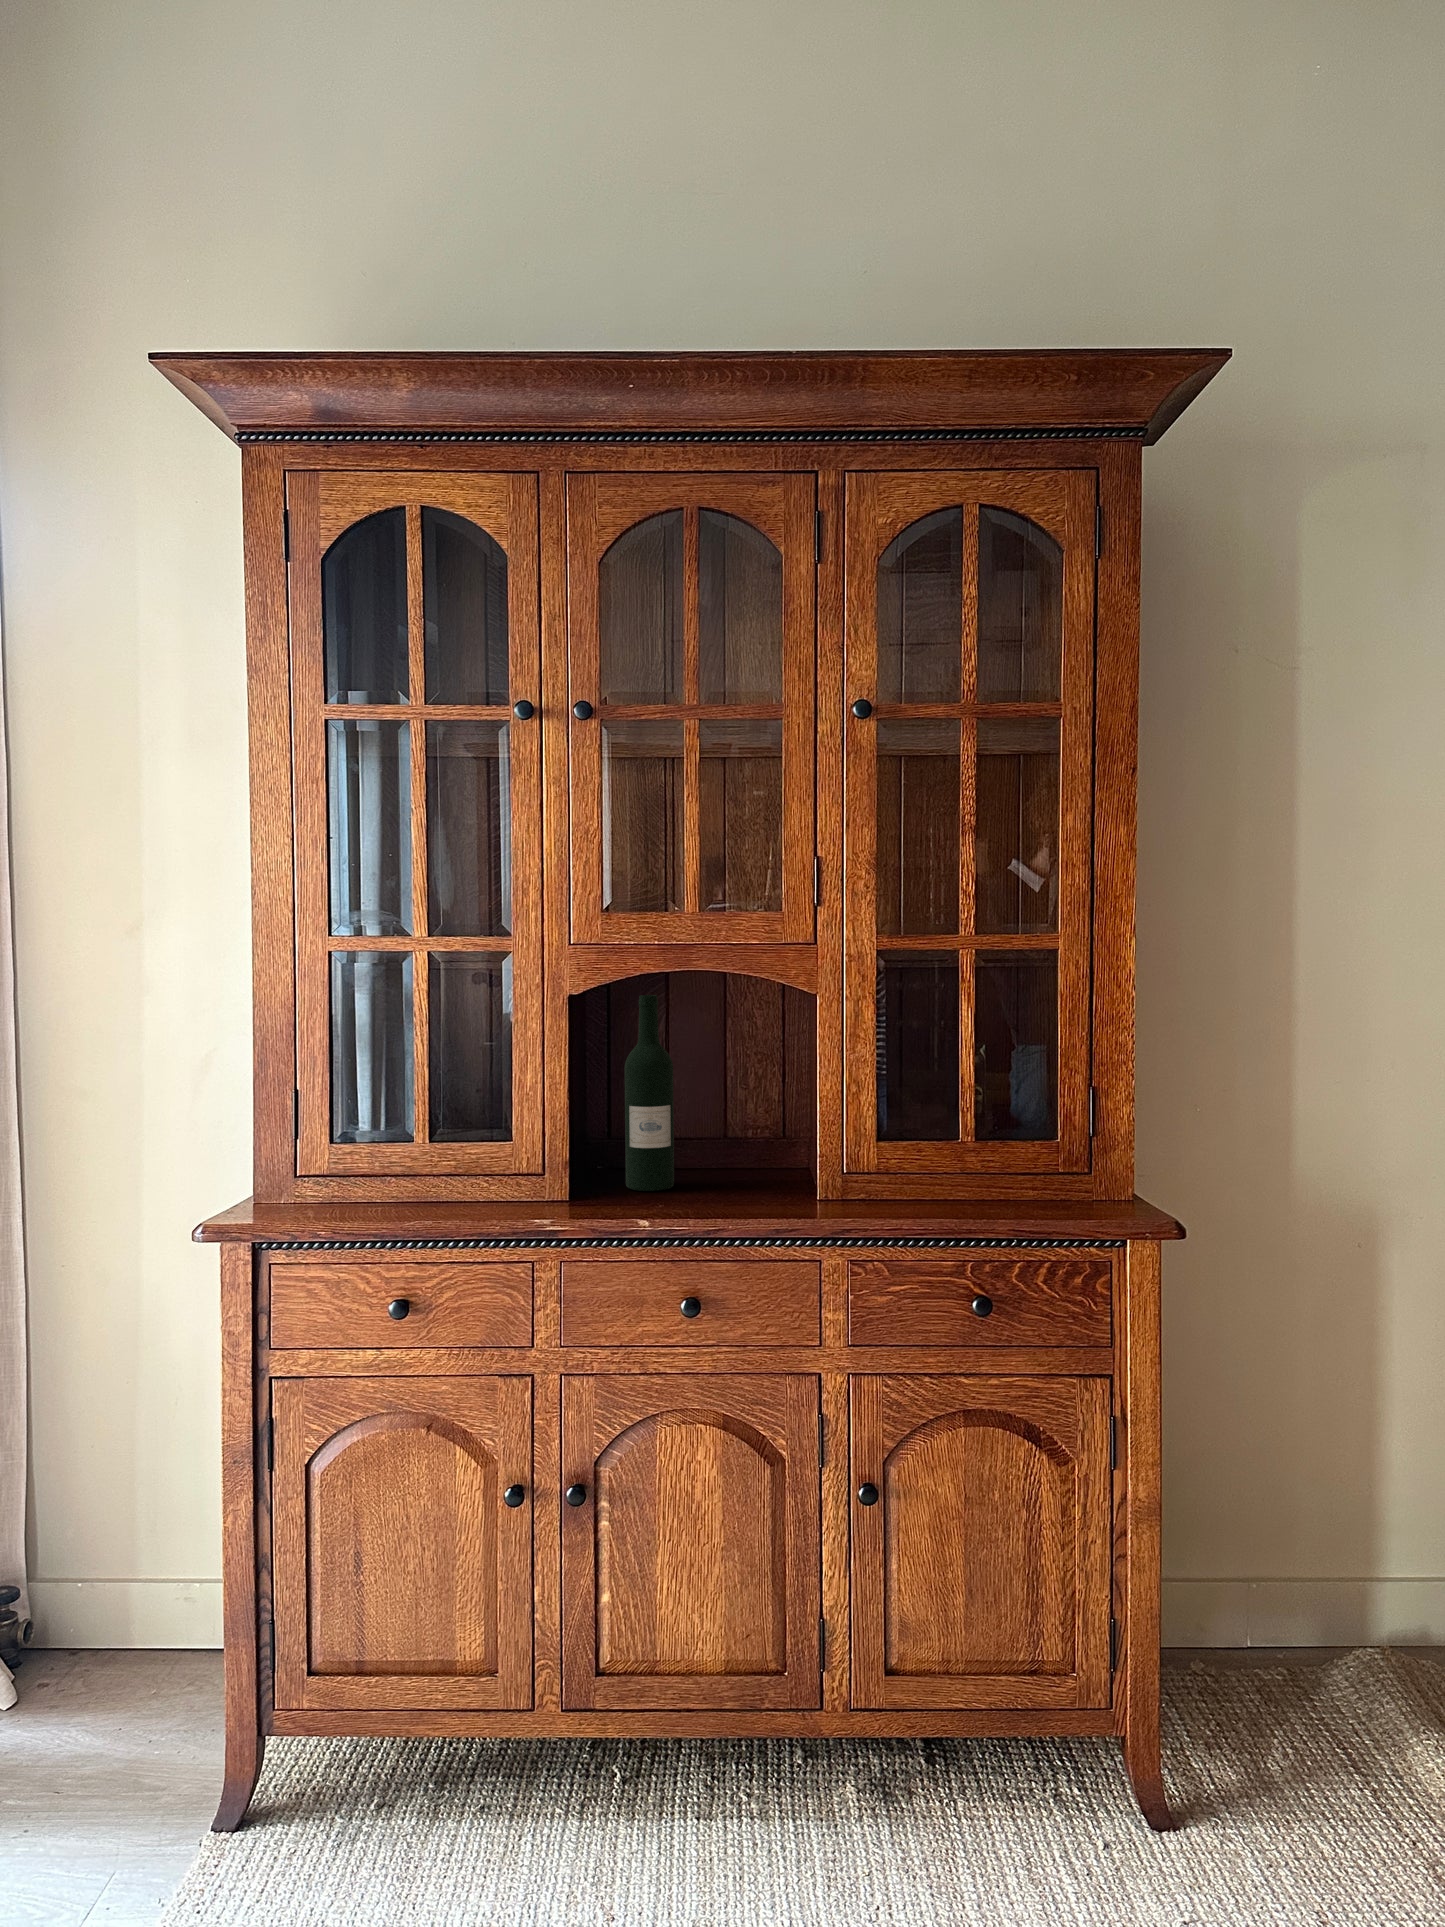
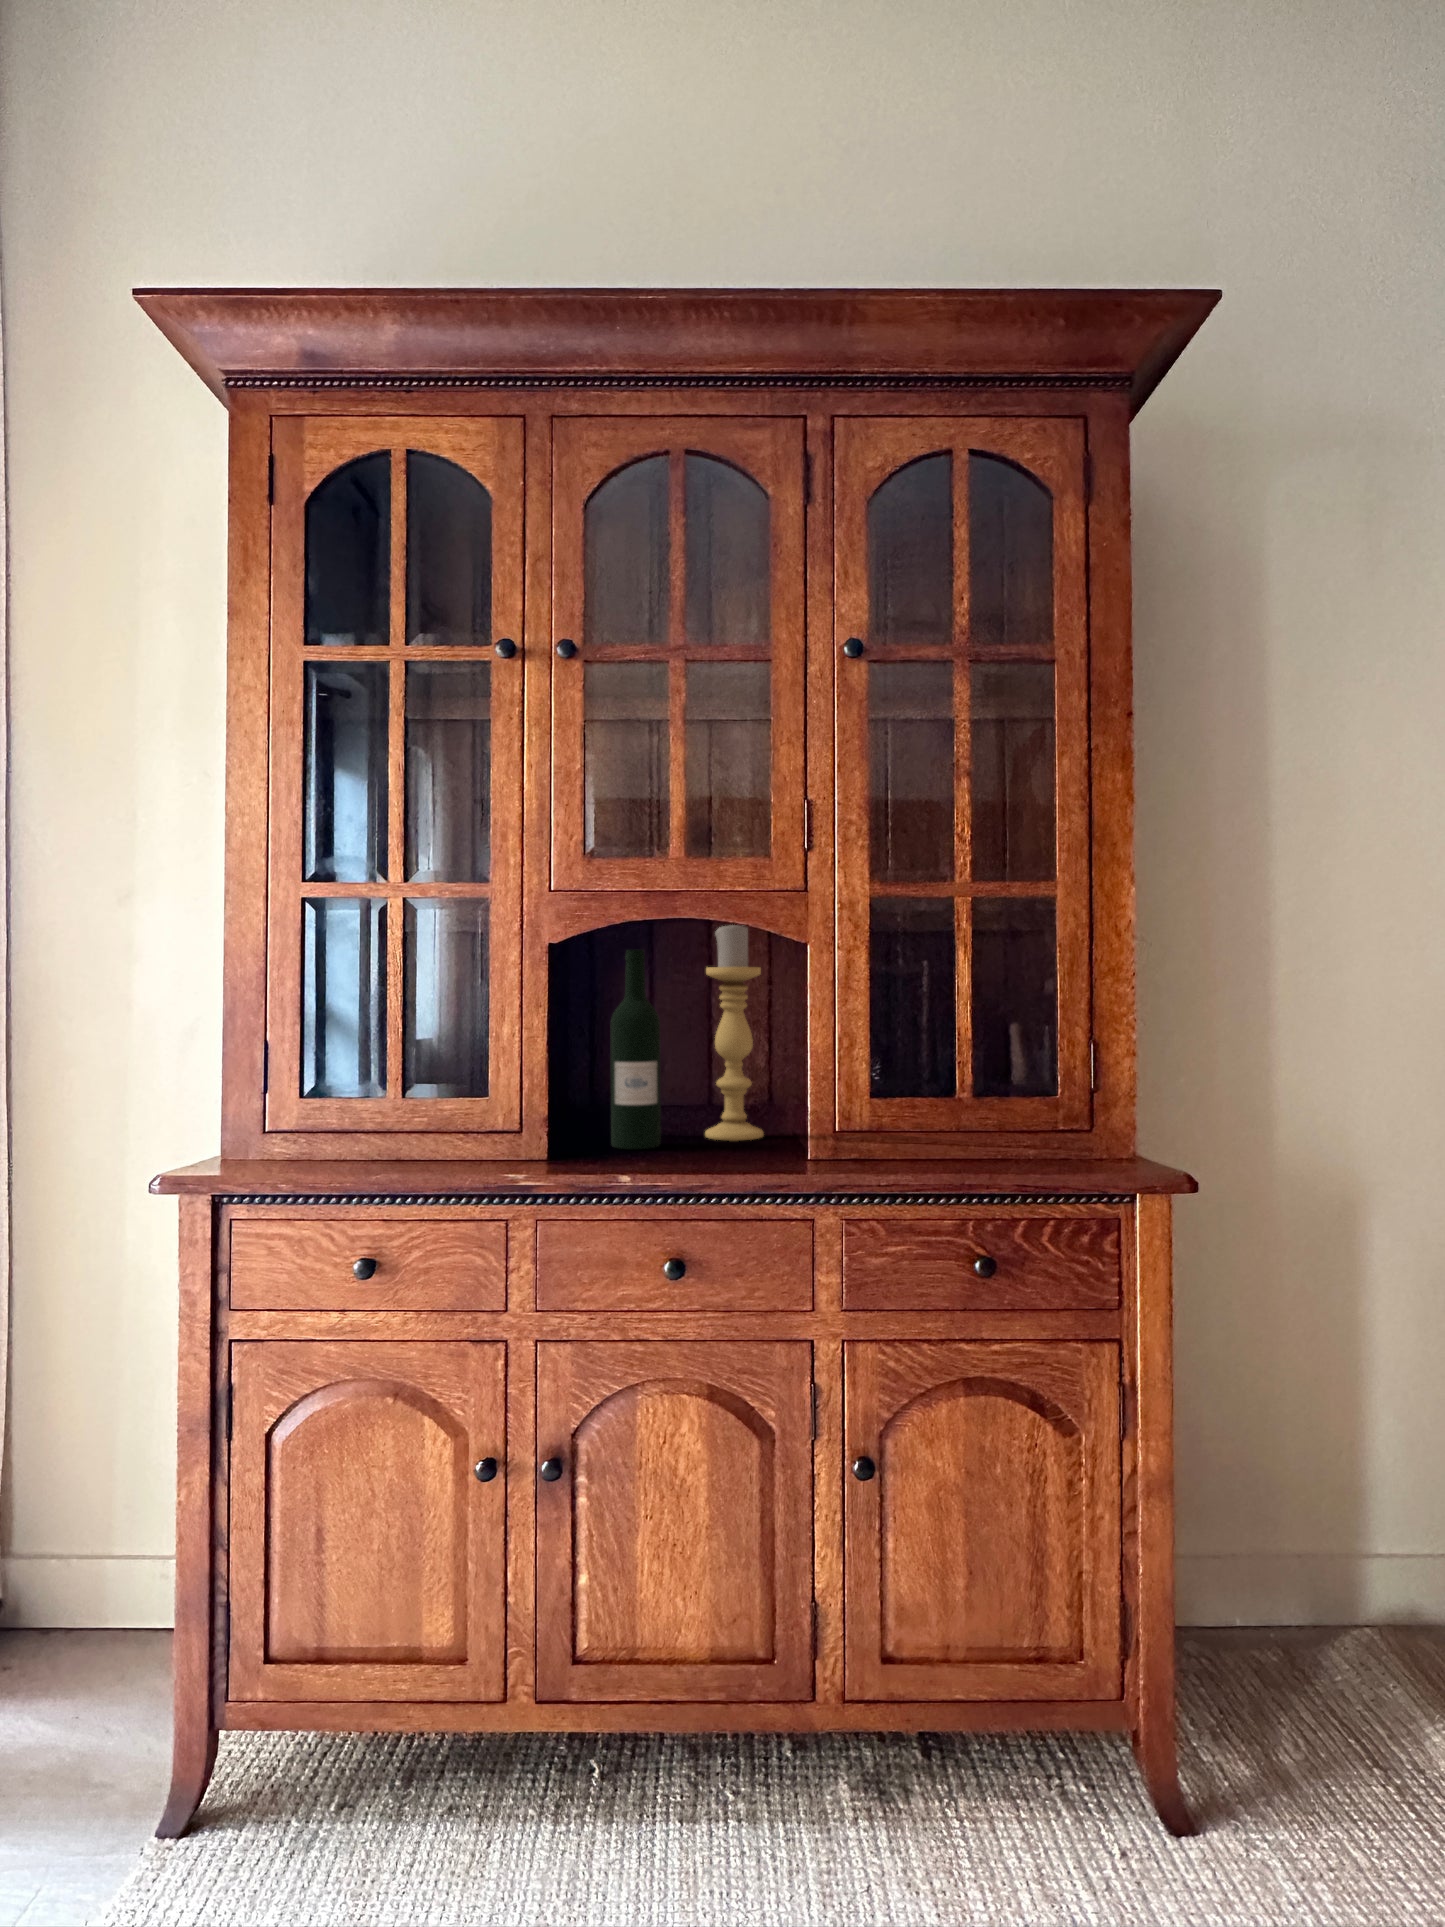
candle holder: none [717,962,775,1180] -> present [705,925,764,1141]

